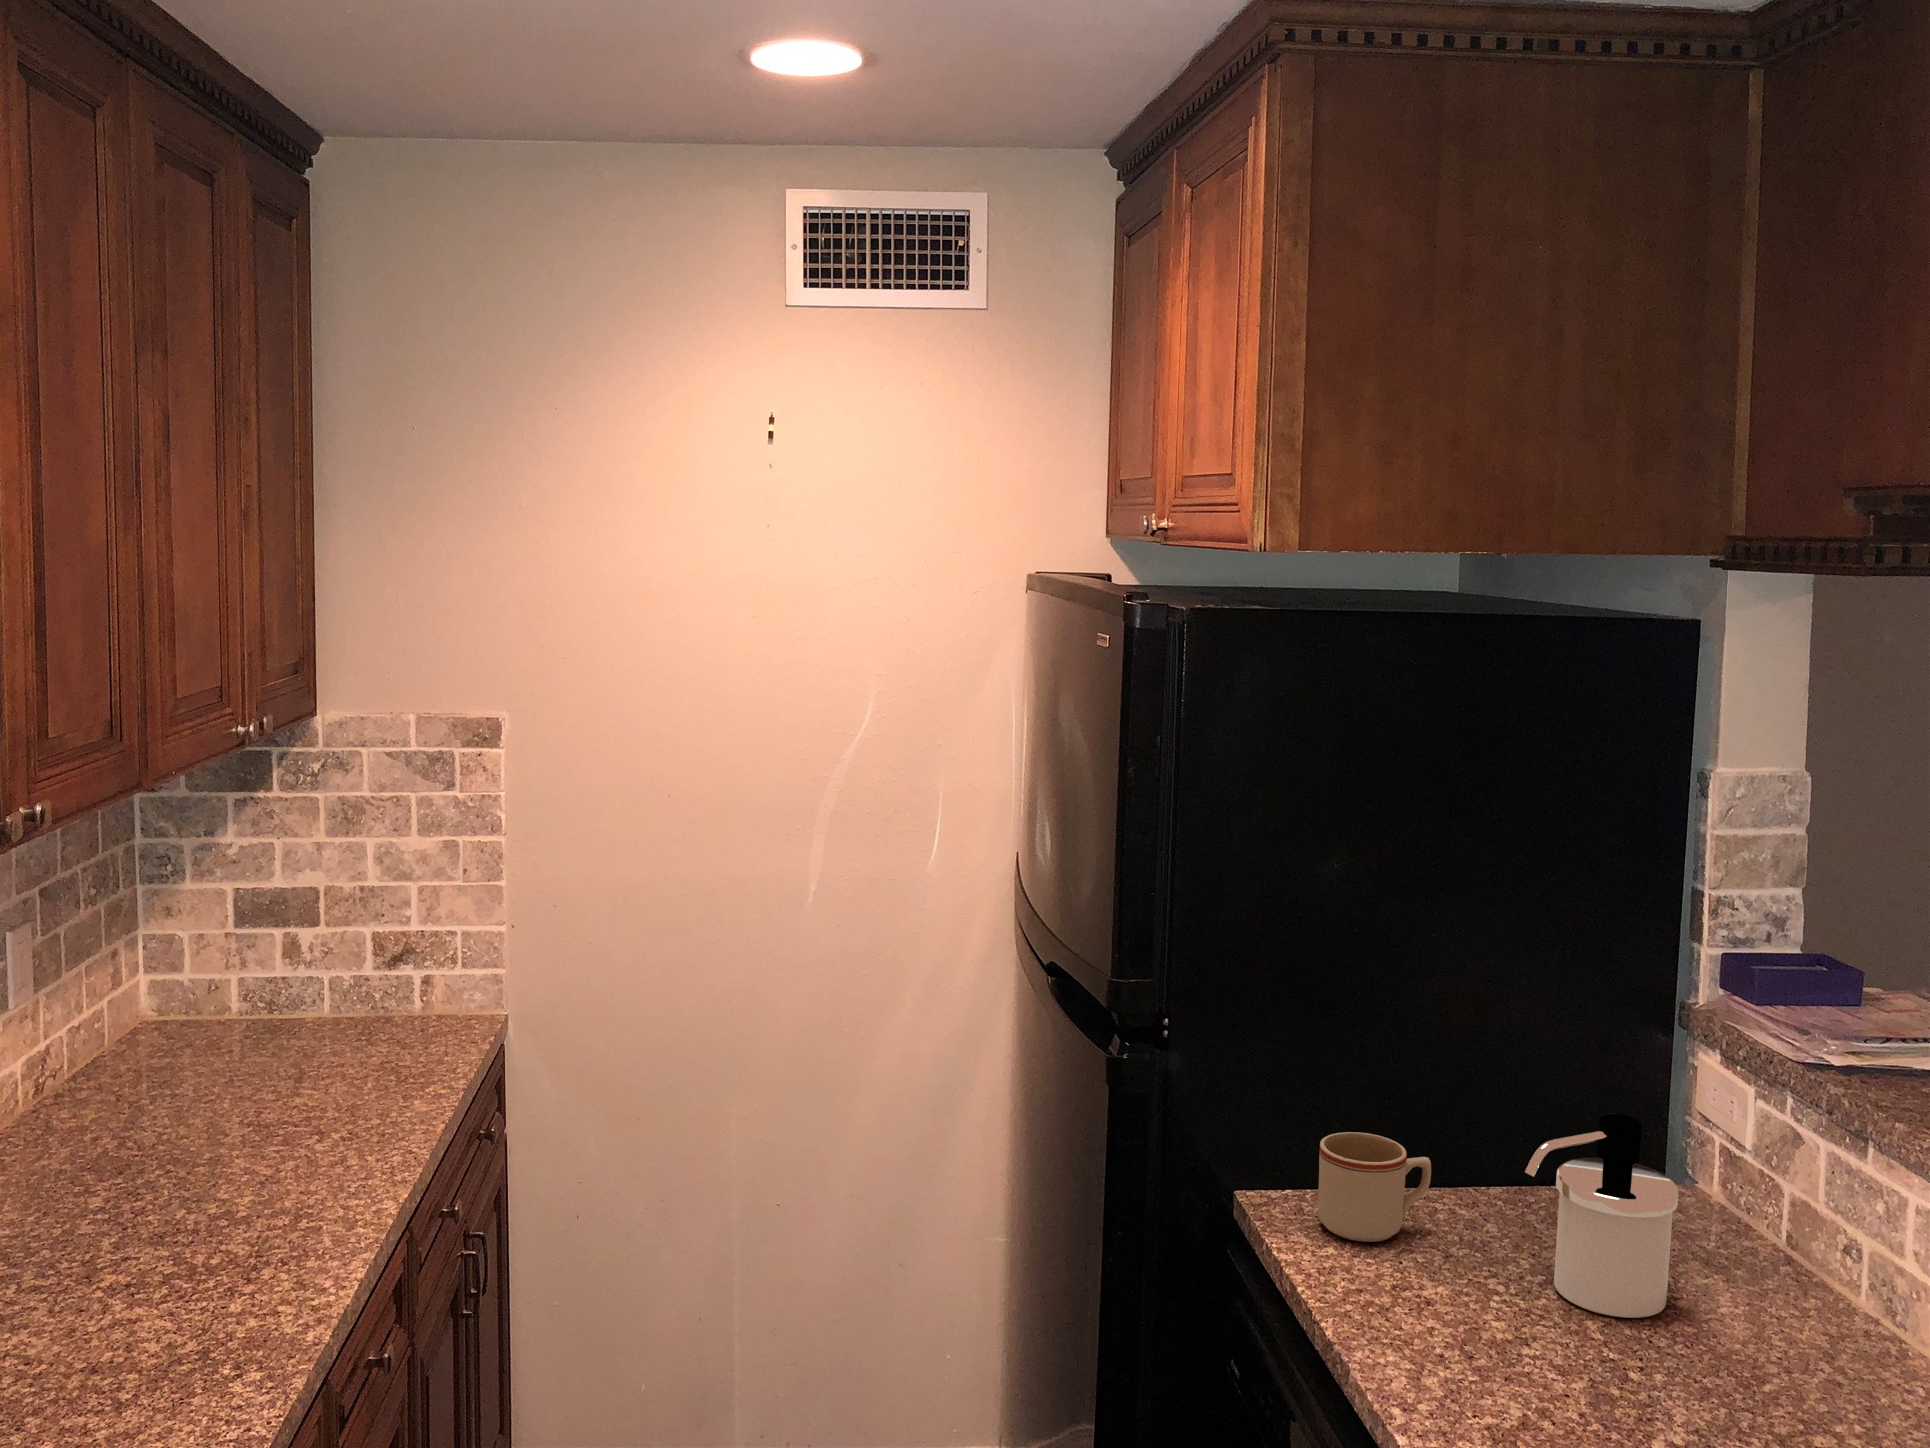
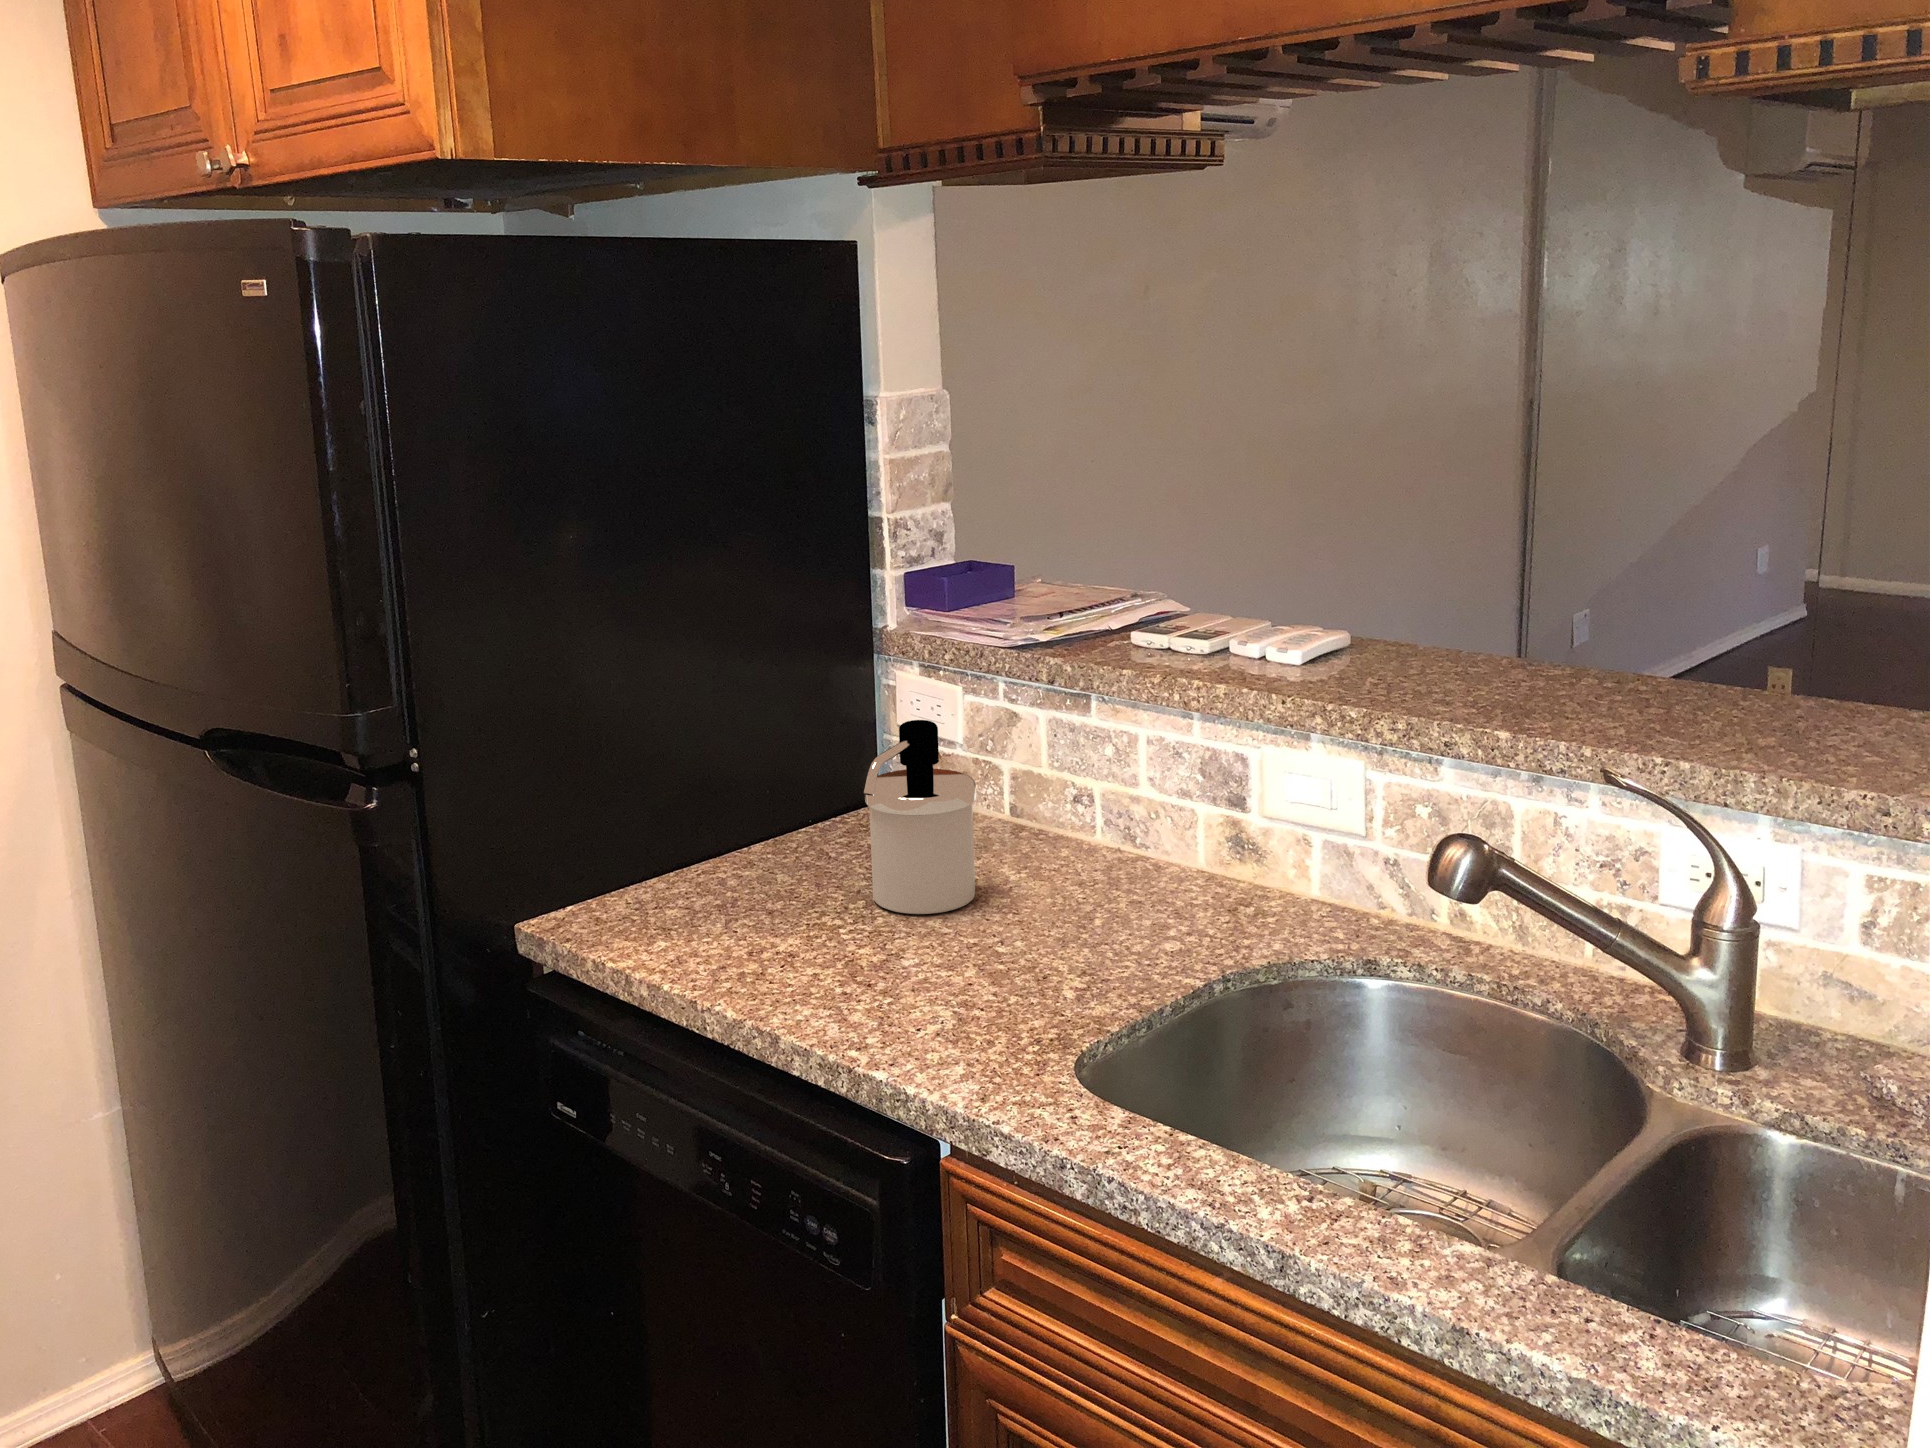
mug: present [1318,1132,1431,1242] -> none [618,815,729,928]

